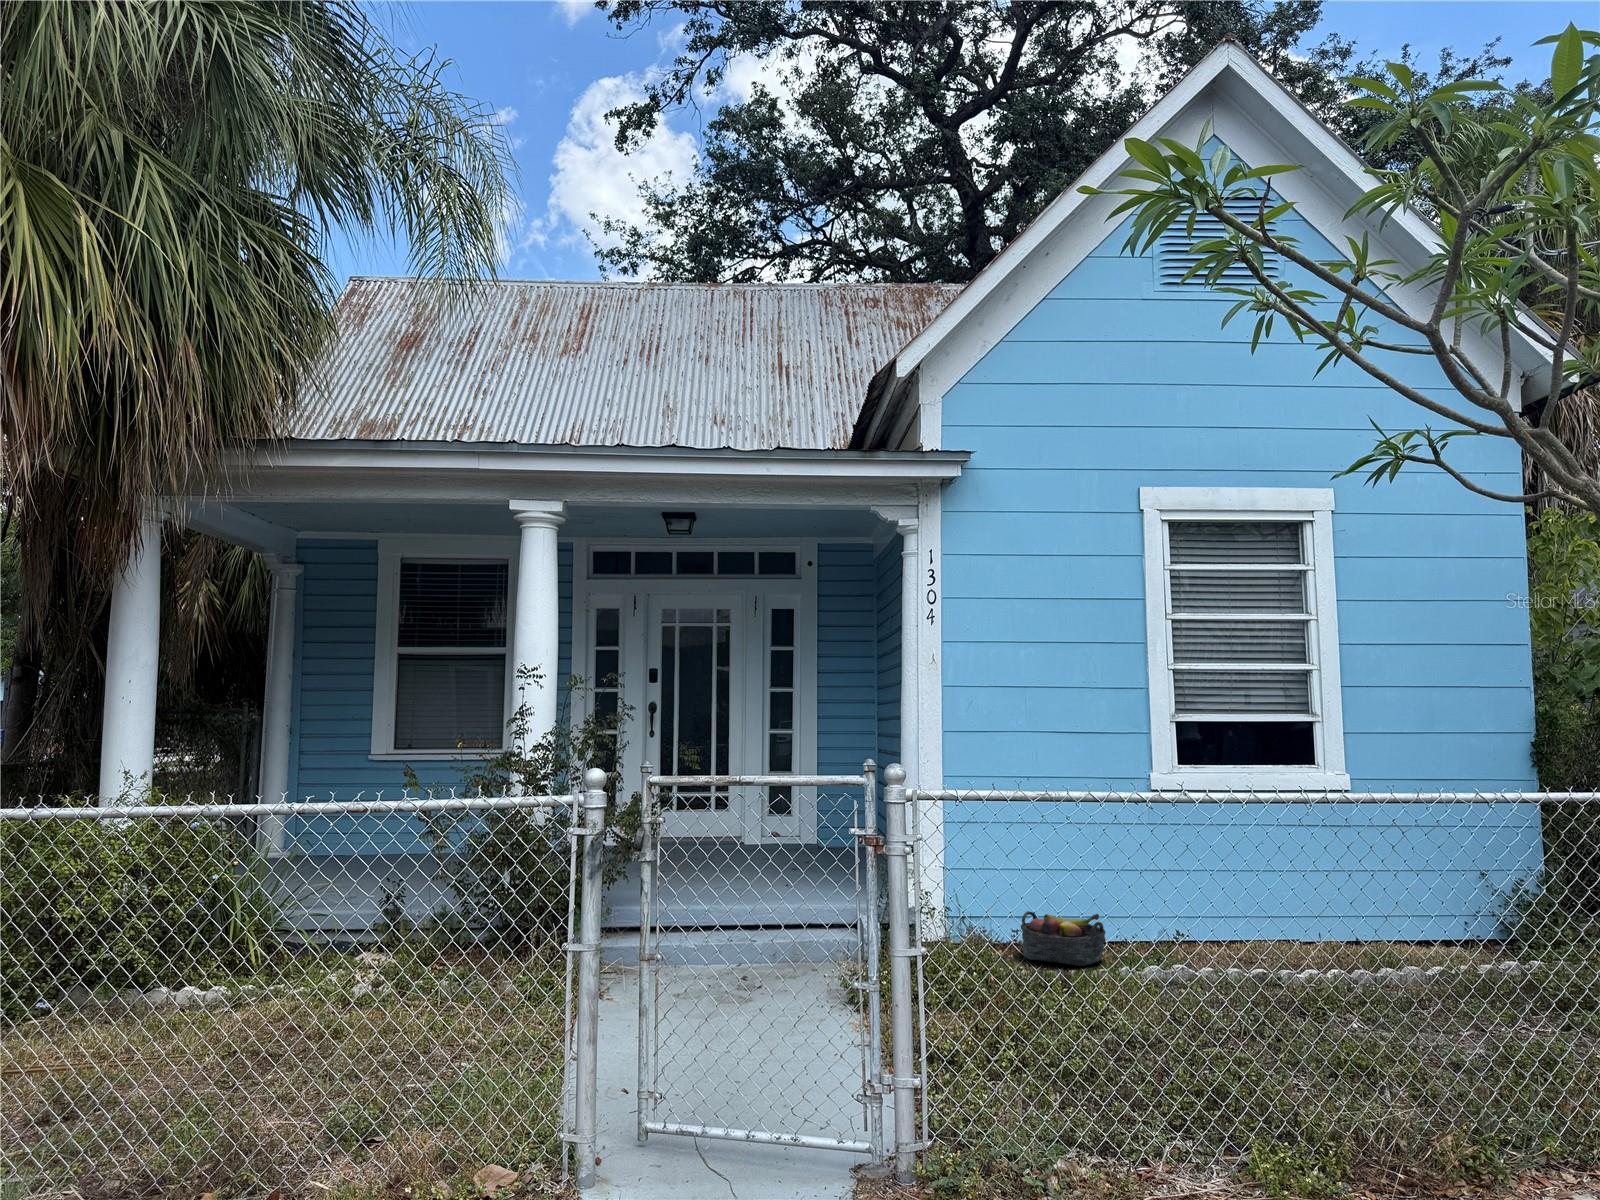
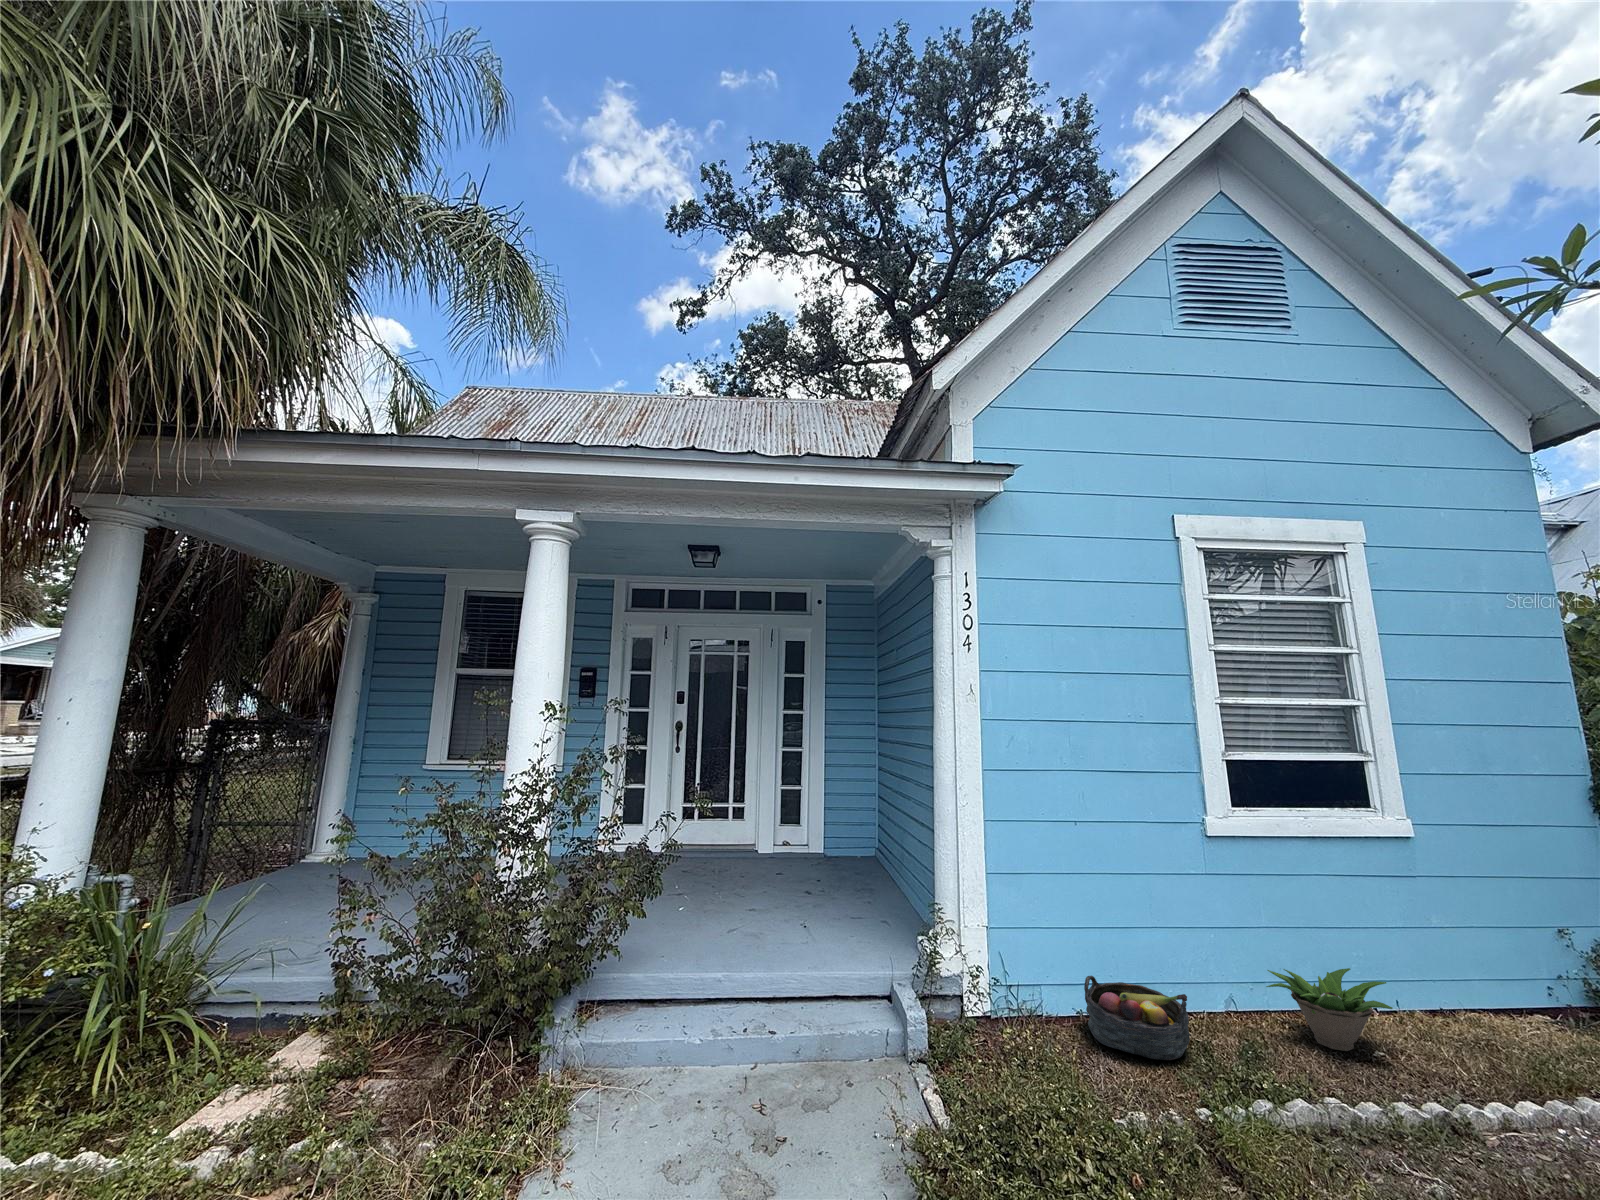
decorative plant: none [1181,906,1285,965] -> present [1266,968,1392,1051]

